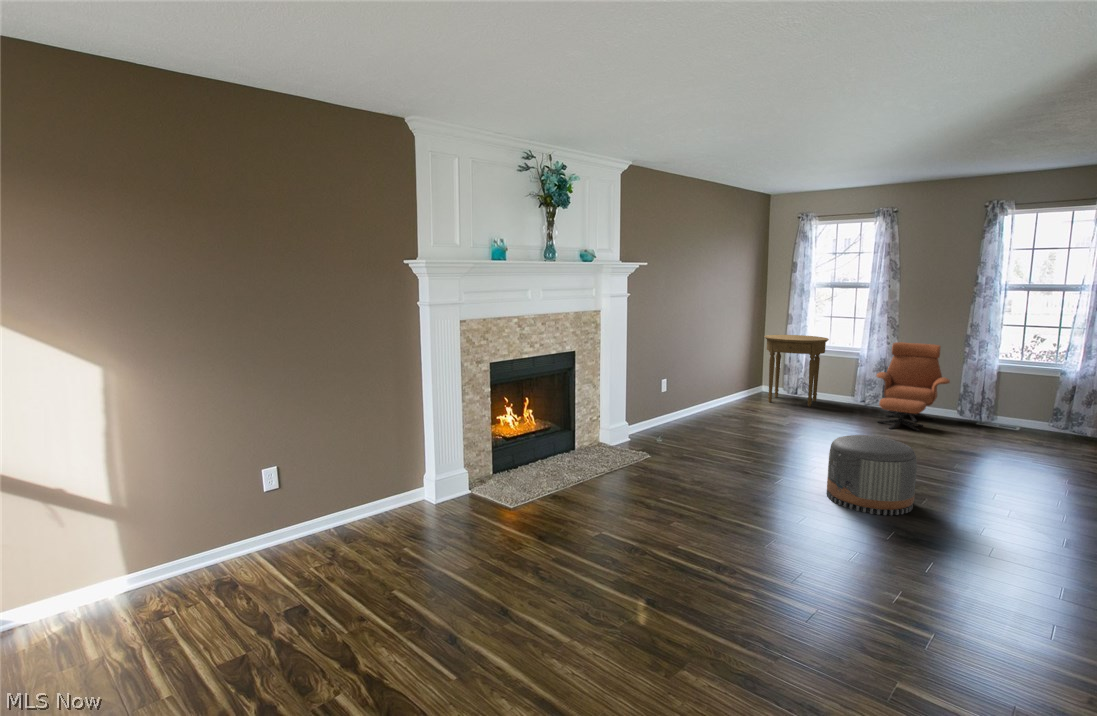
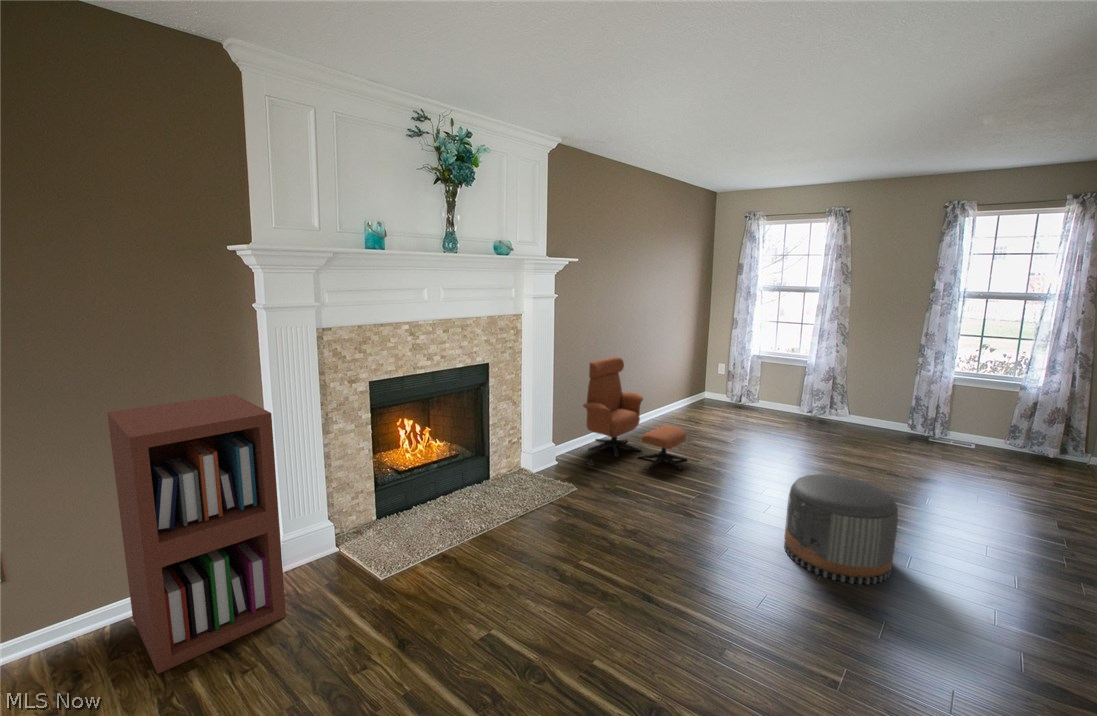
side table: present [764,335,829,407] -> none [708,340,775,418]
lounge chair: present [877,342,950,431] -> present [583,357,687,470]
bookshelf: none [339,368,453,550] -> present [107,394,286,674]

